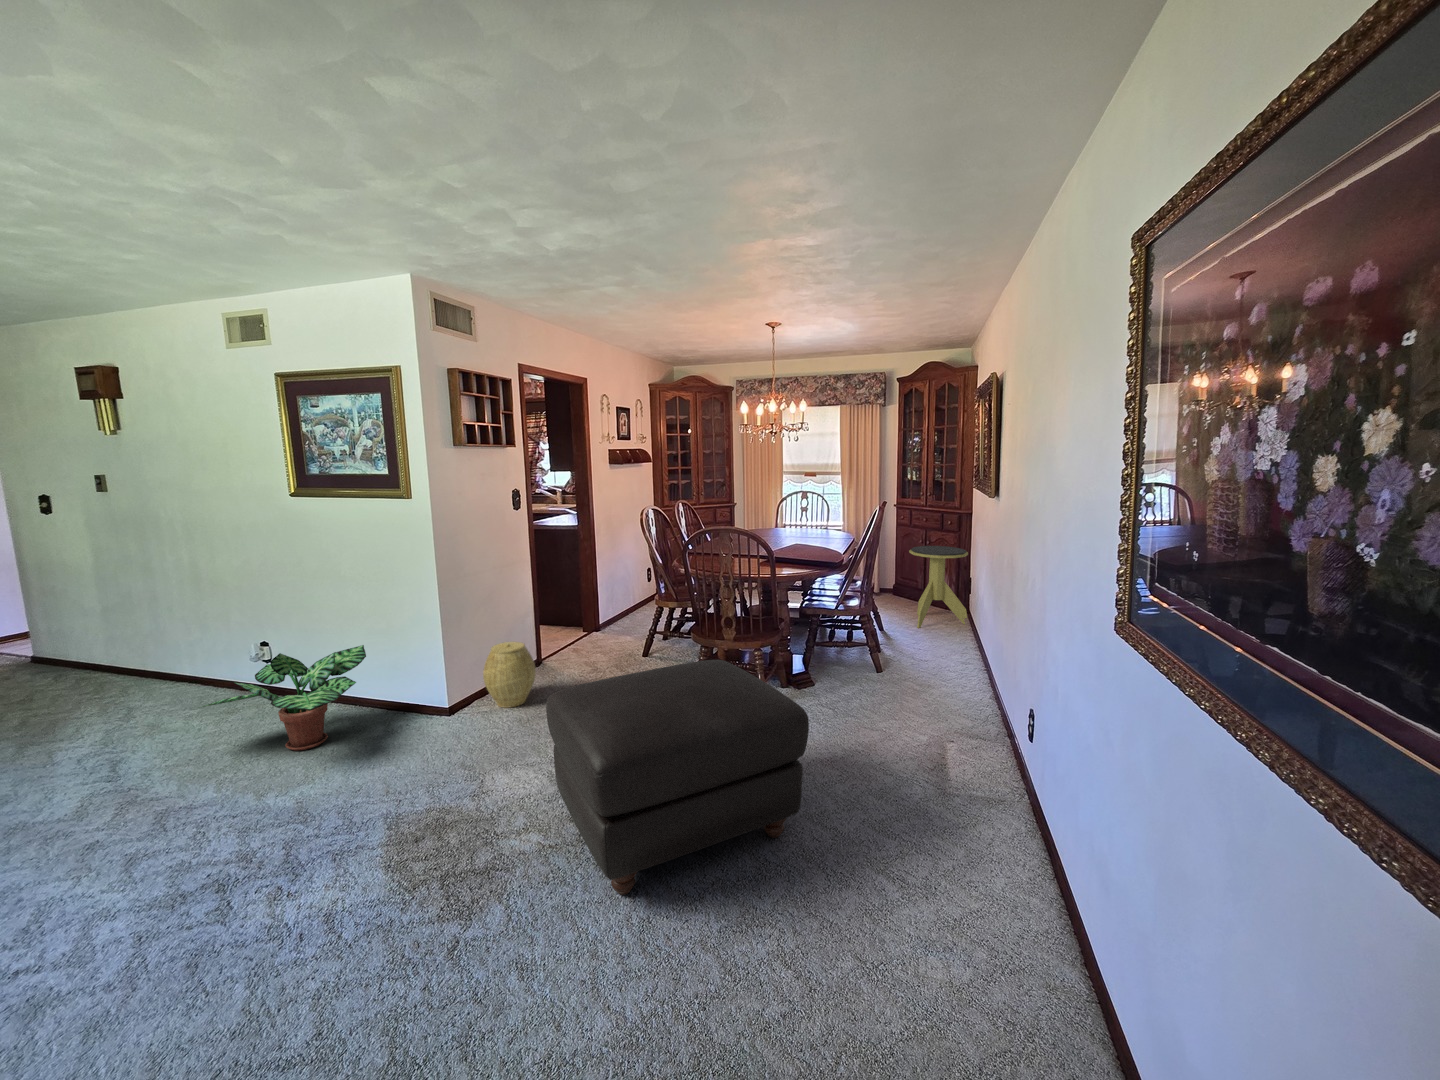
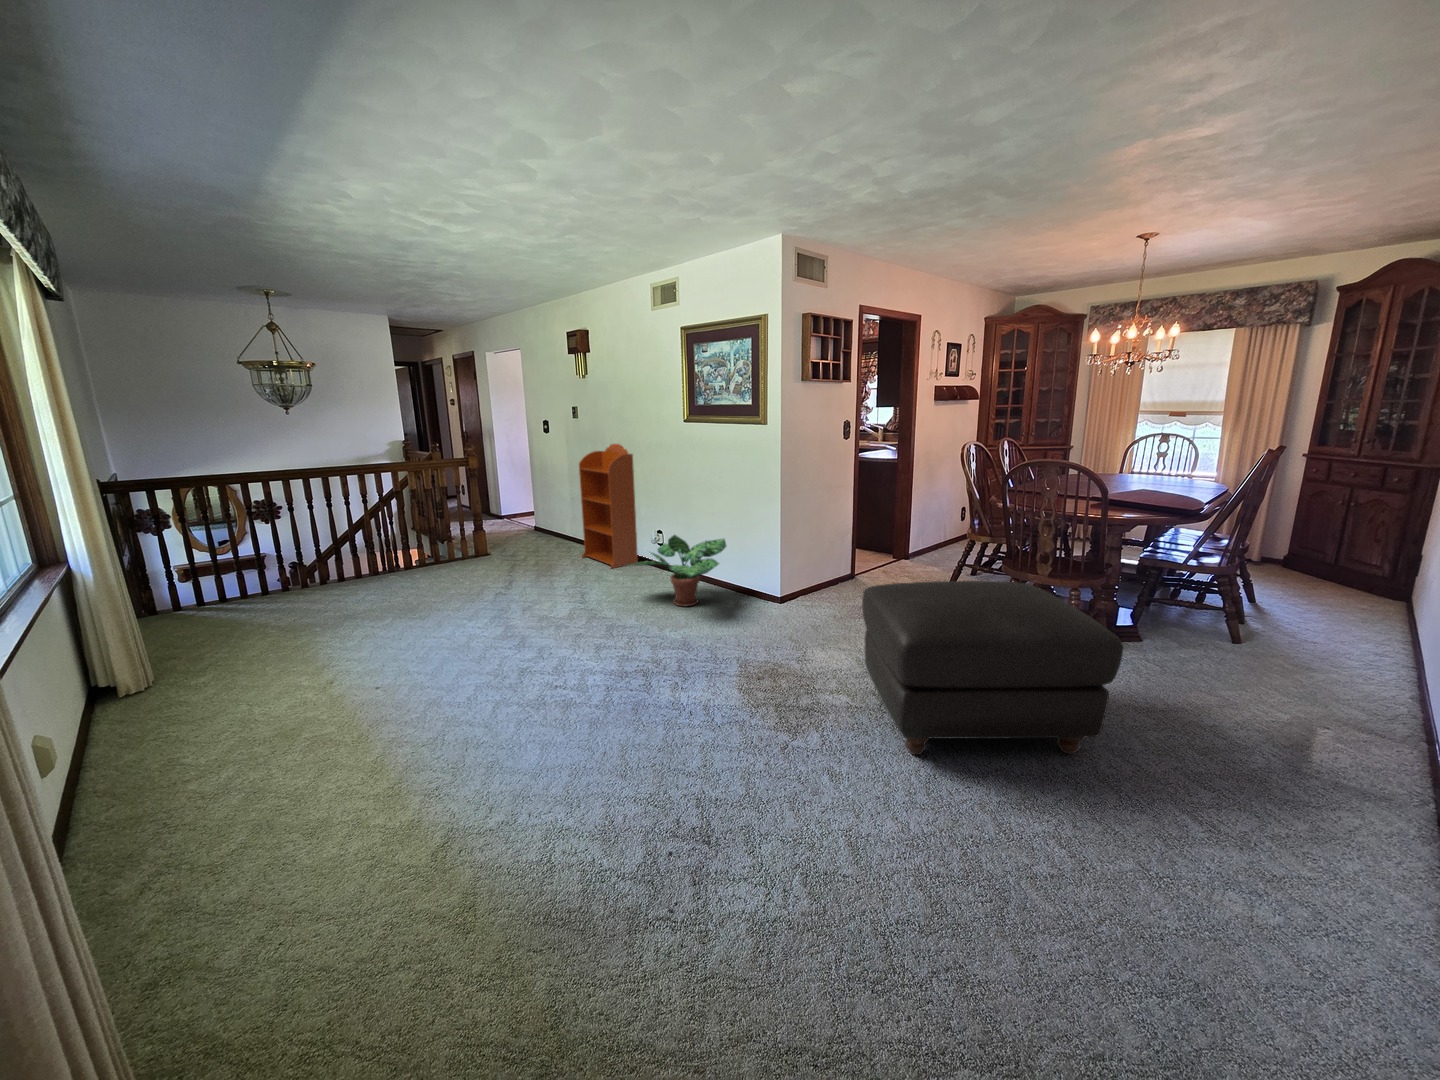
bookcase: none [109,527,229,710] -> present [579,444,638,568]
side table: present [909,546,968,628] -> none [1308,505,1416,610]
woven basket: present [483,642,536,708] -> none [809,551,852,605]

